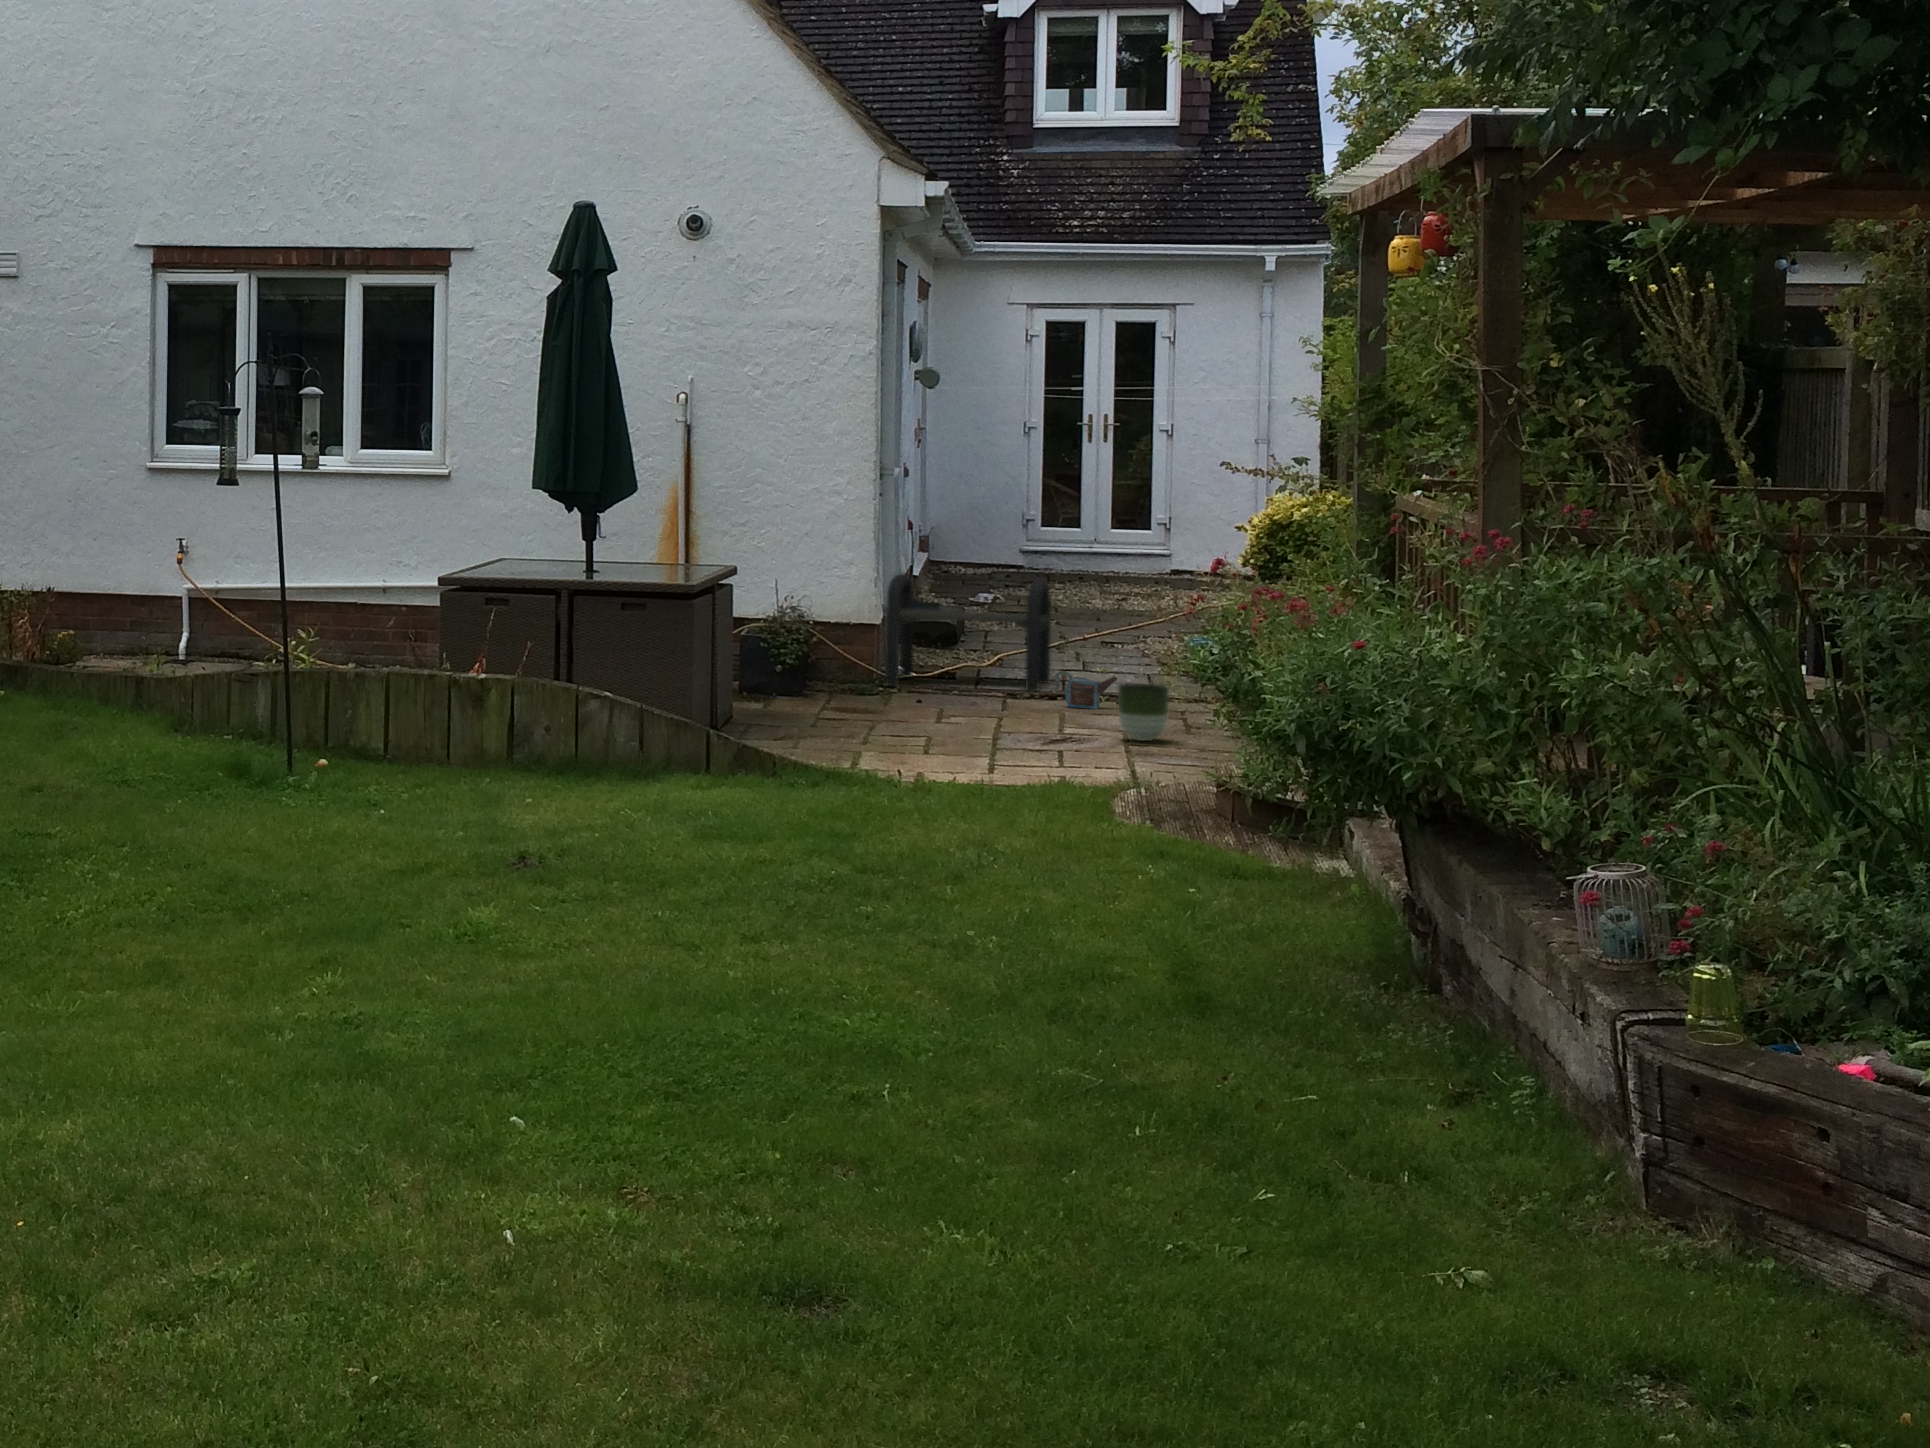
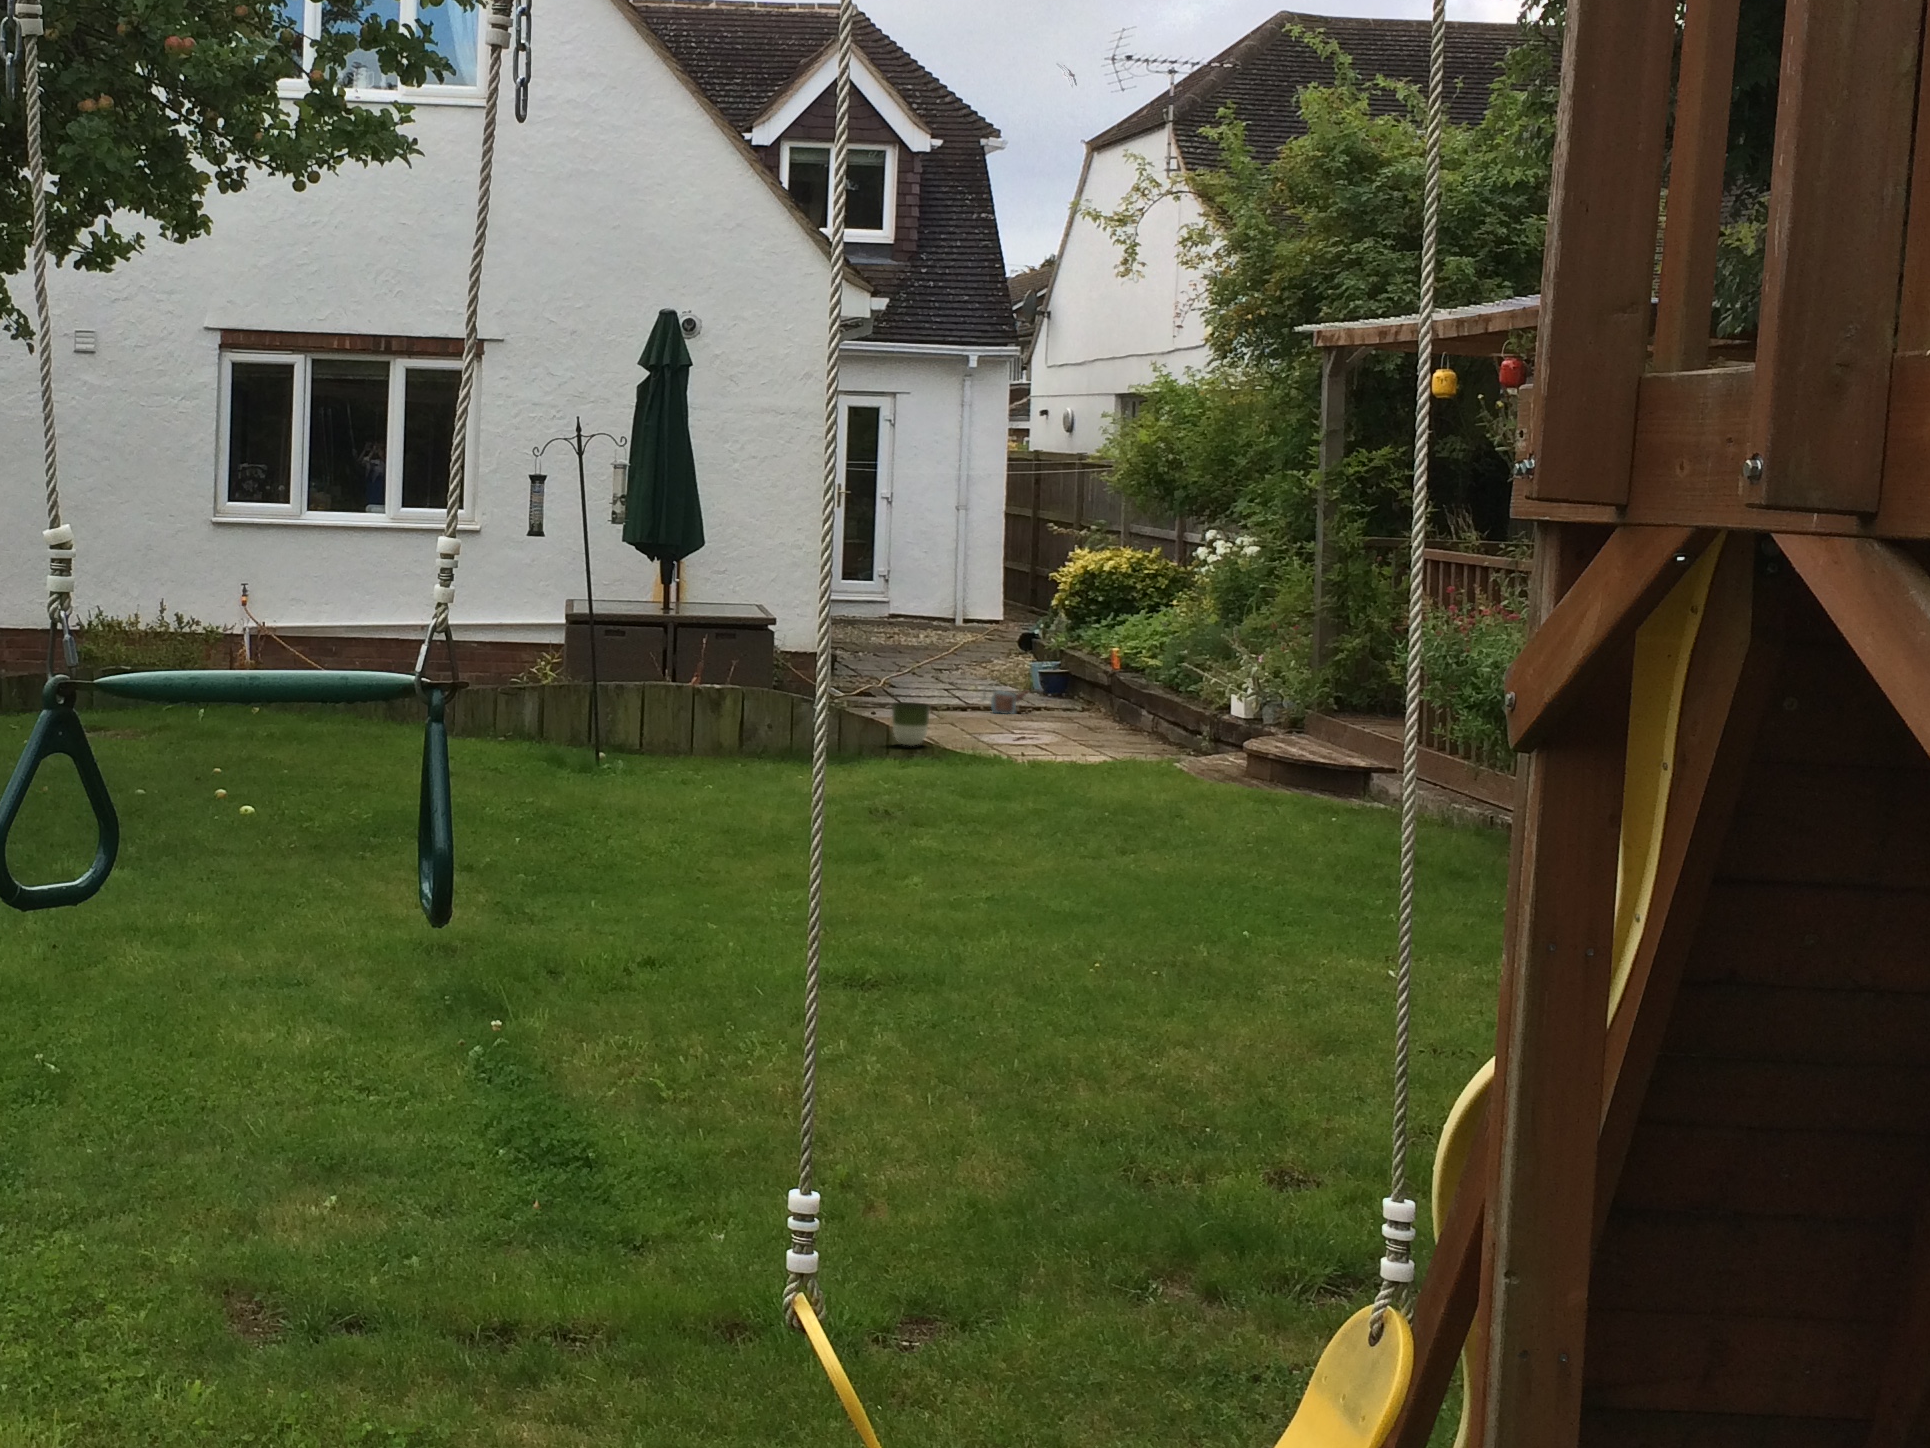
bench: present [885,573,1051,692] -> none [829,612,952,704]
planter: present [1118,683,1169,741] -> present [892,702,930,746]

